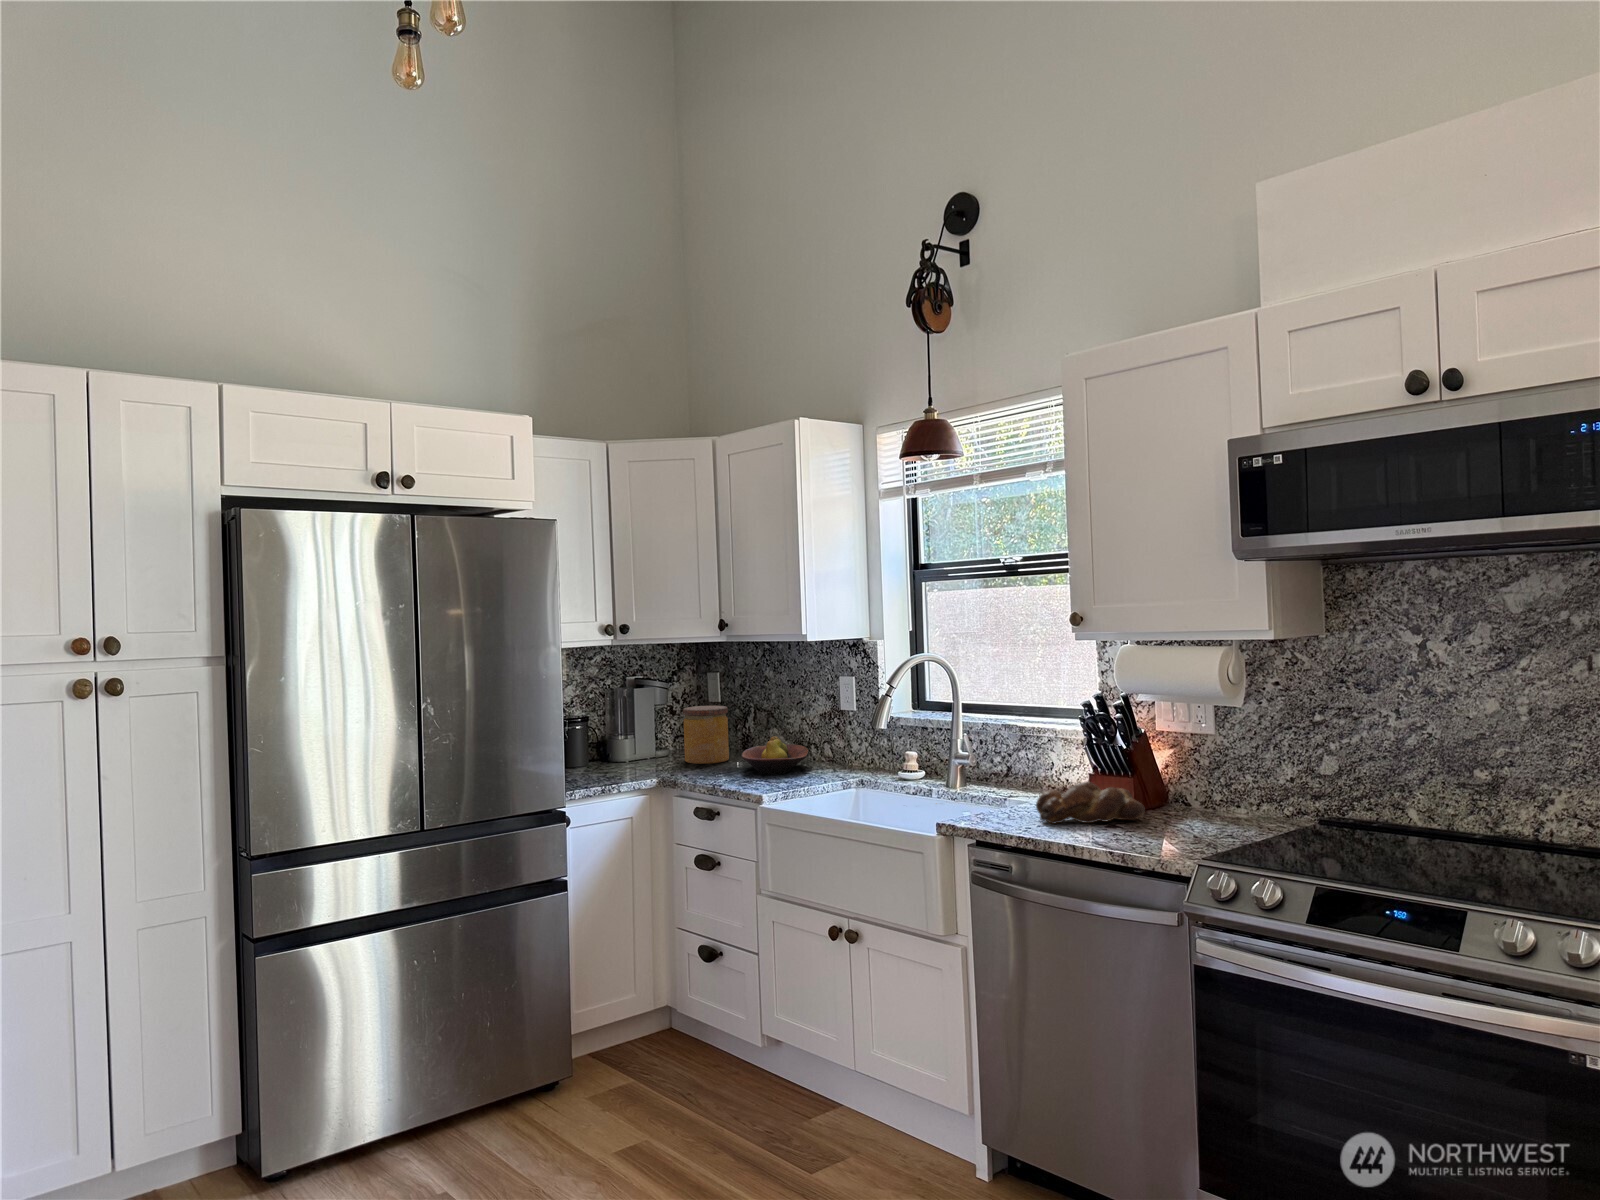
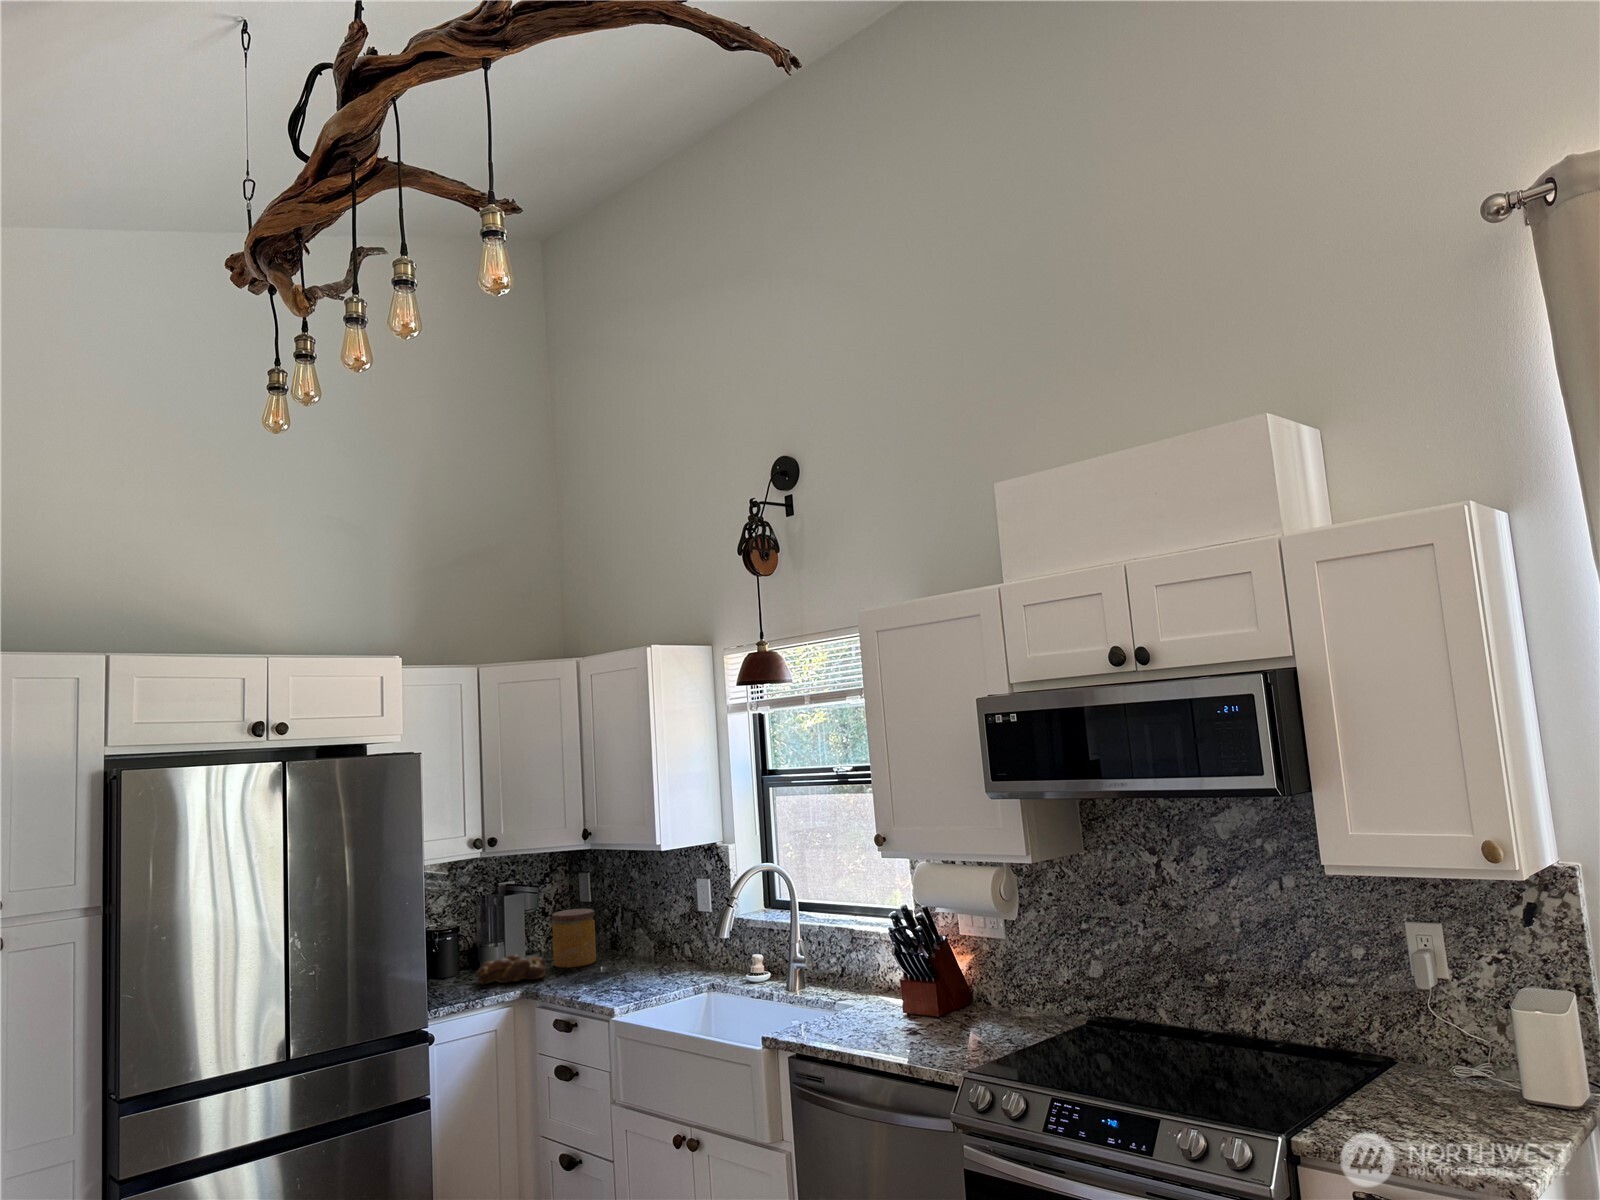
fruit bowl: present [741,736,809,775] -> none [603,940,667,980]
bread loaf: present [1036,782,1144,824] -> present [476,954,546,984]

